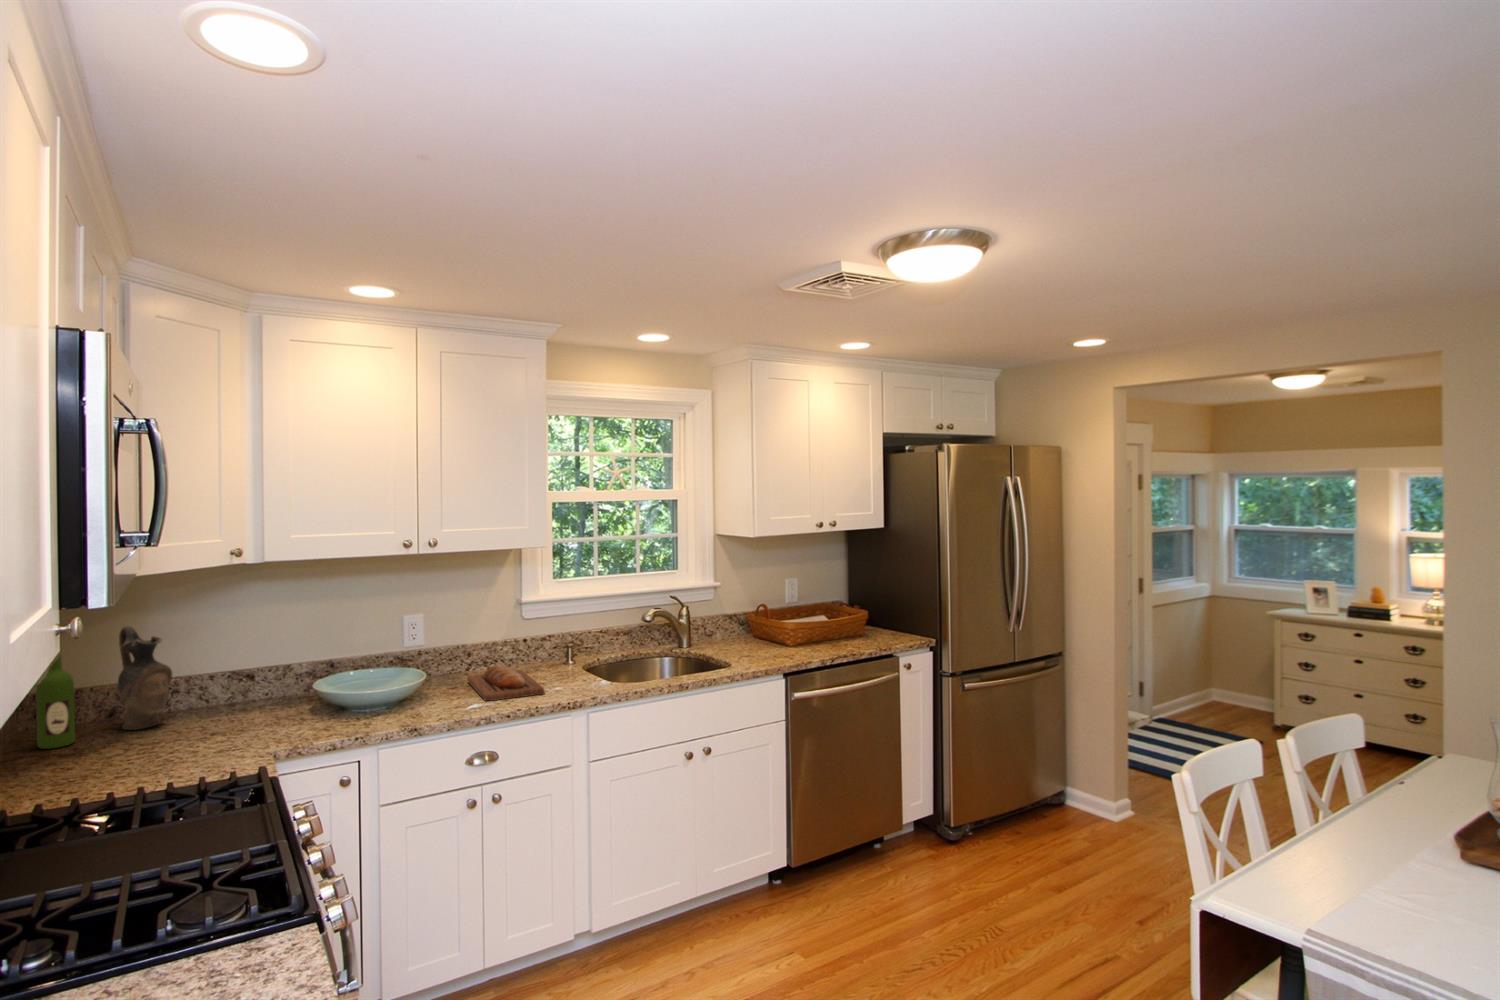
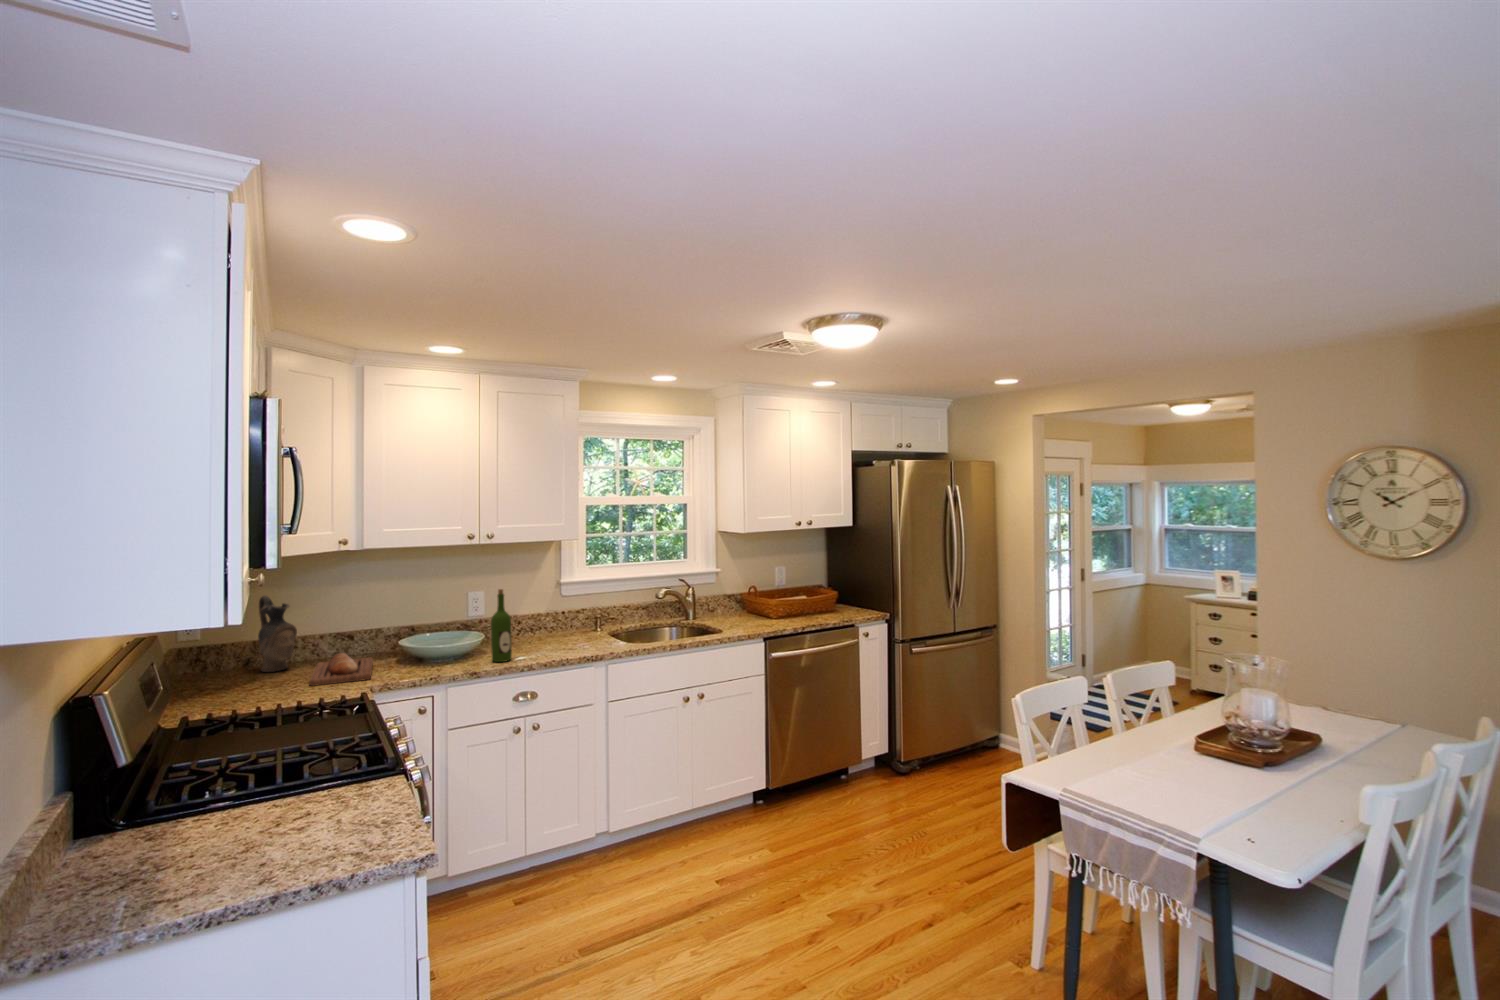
wine bottle: present [36,655,75,749] -> present [491,589,512,662]
bread loaf: present [467,665,544,701] -> present [309,653,373,686]

